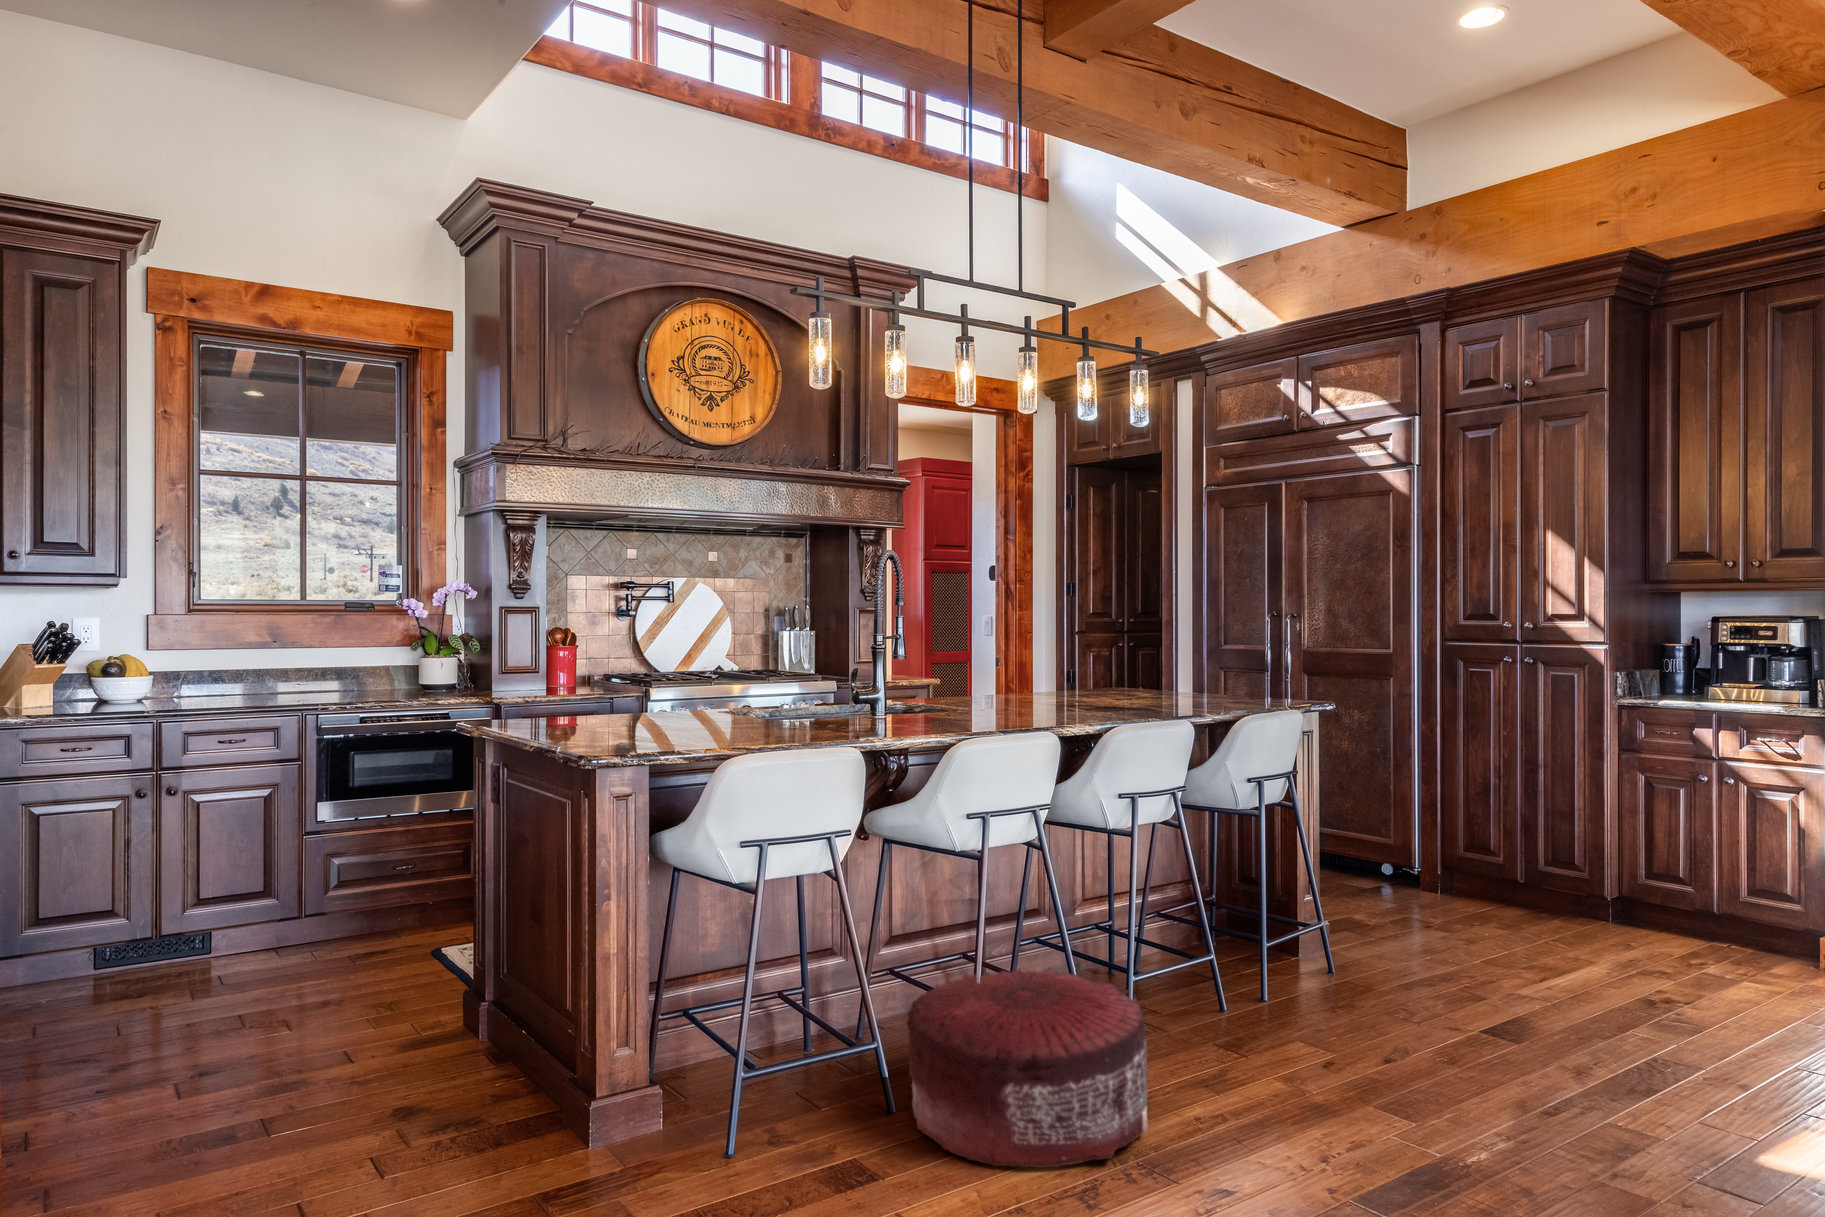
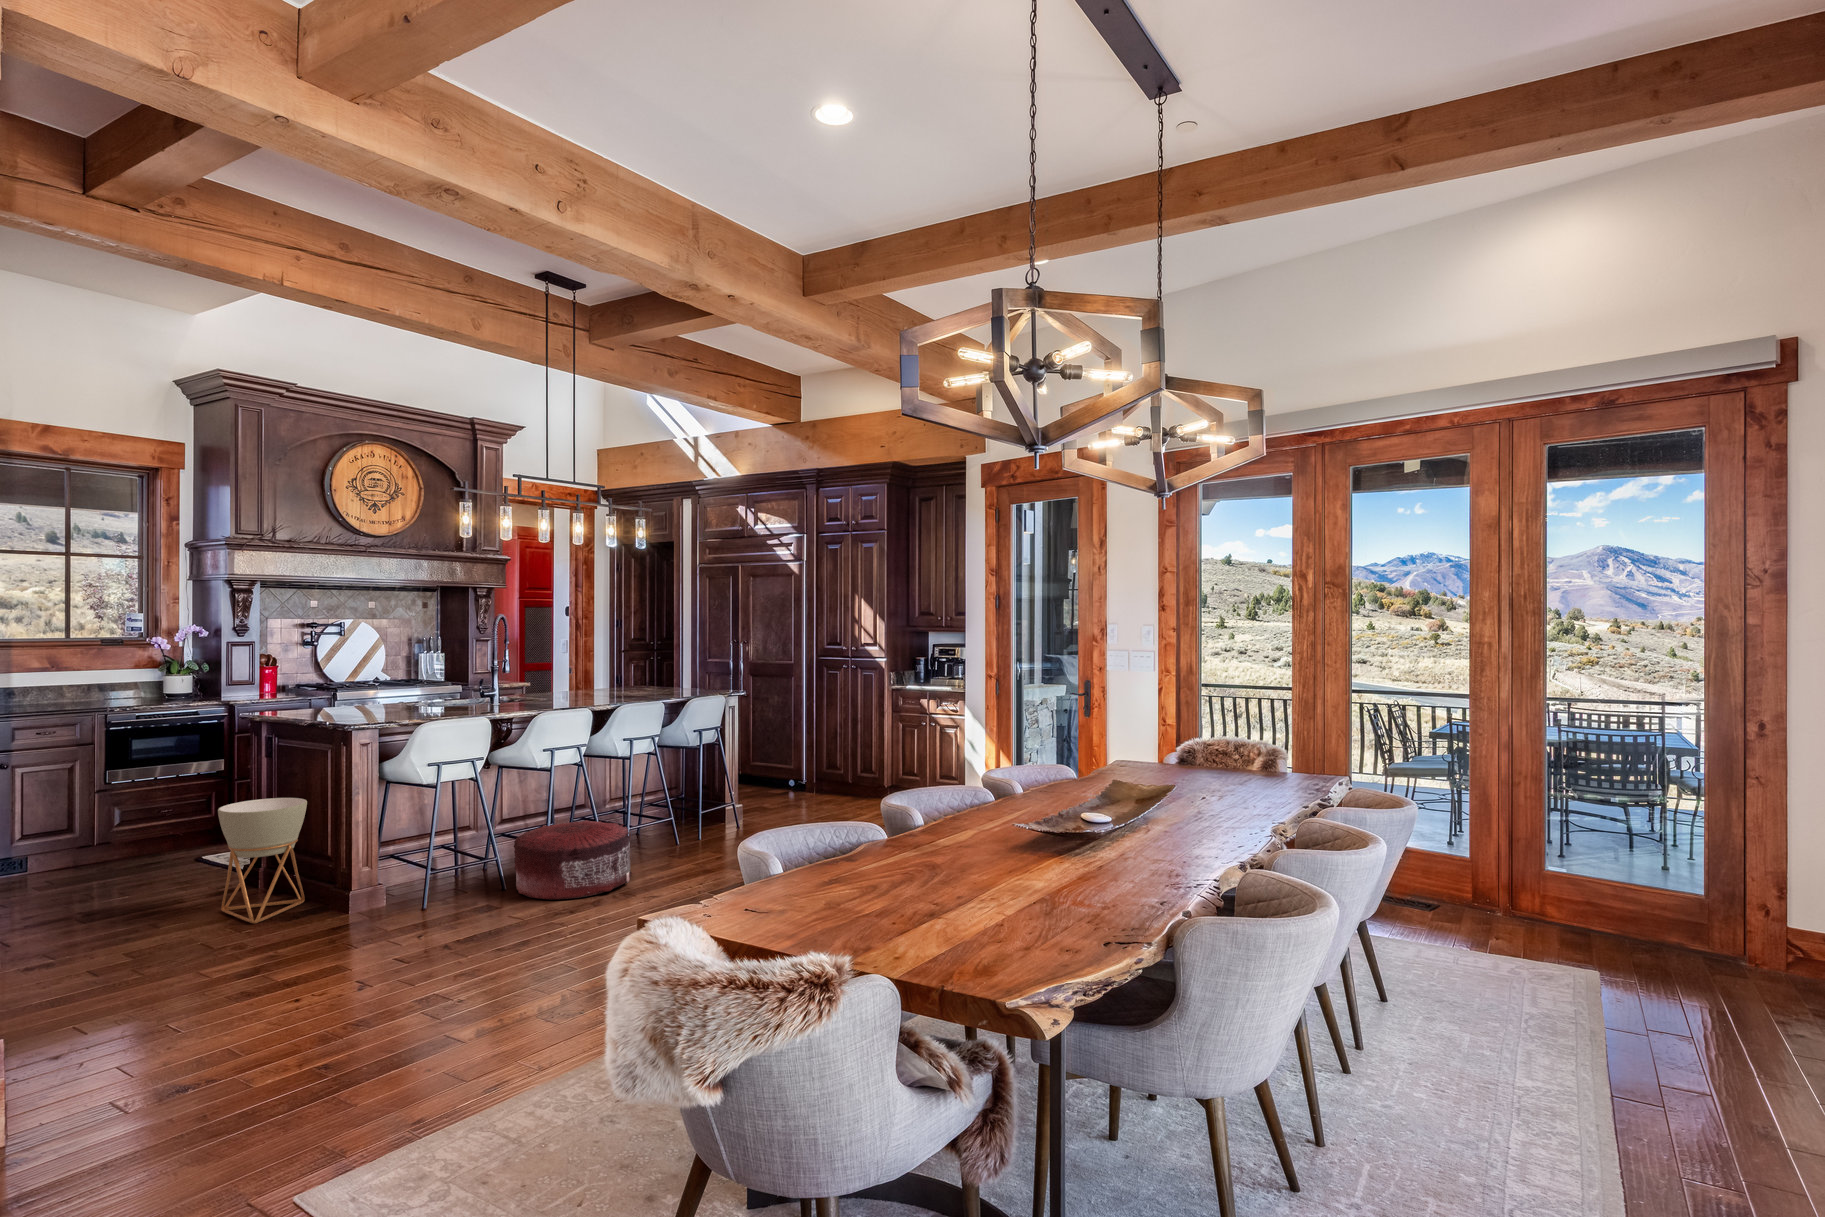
planter: none [387,884,539,1139] -> present [218,798,307,924]

